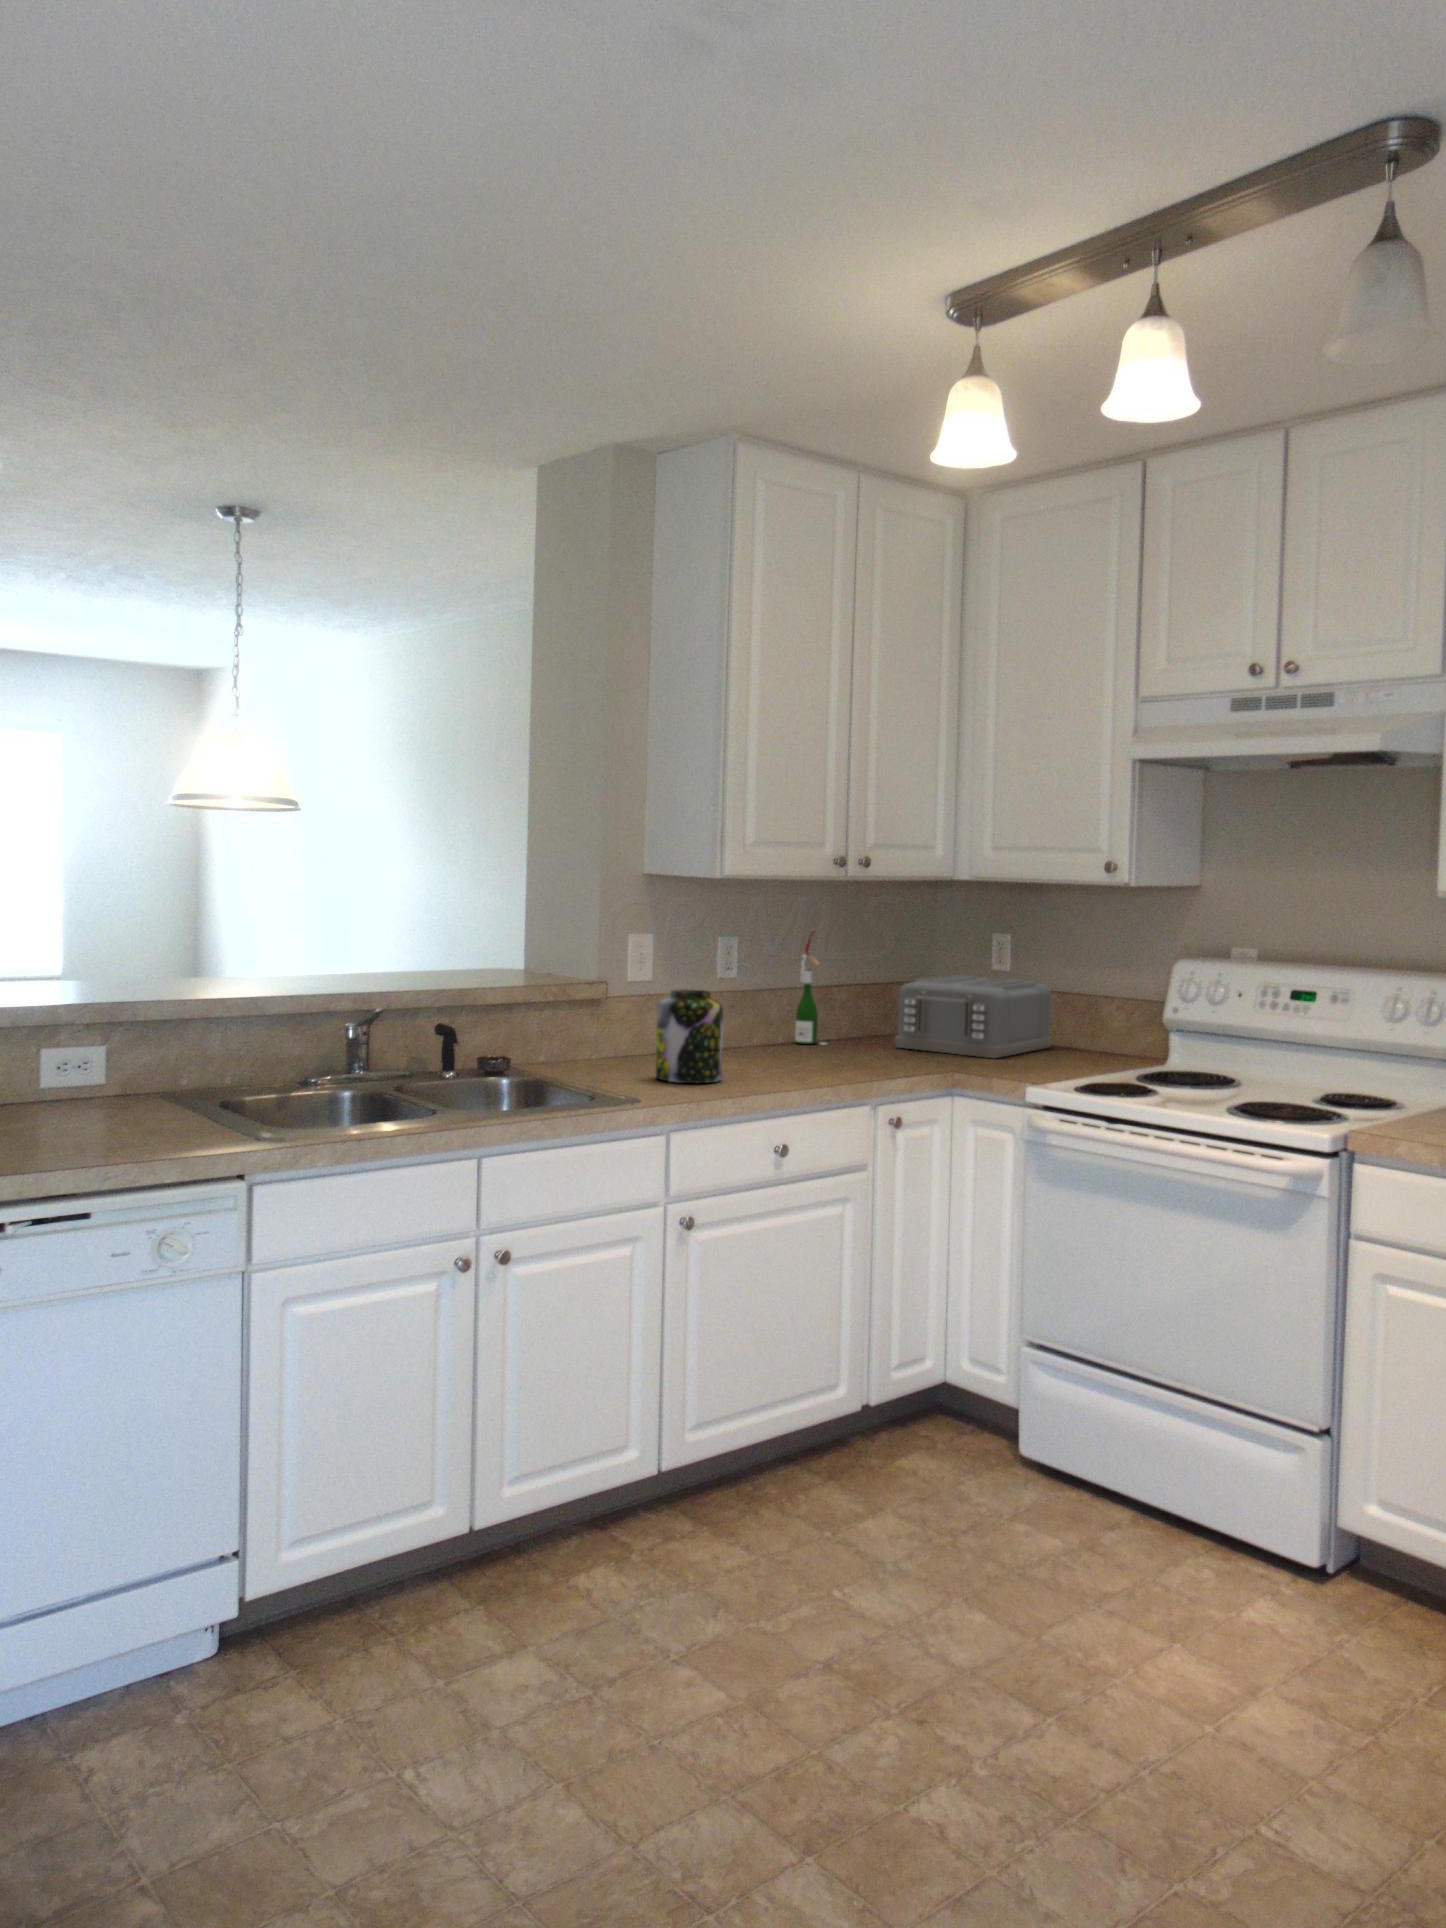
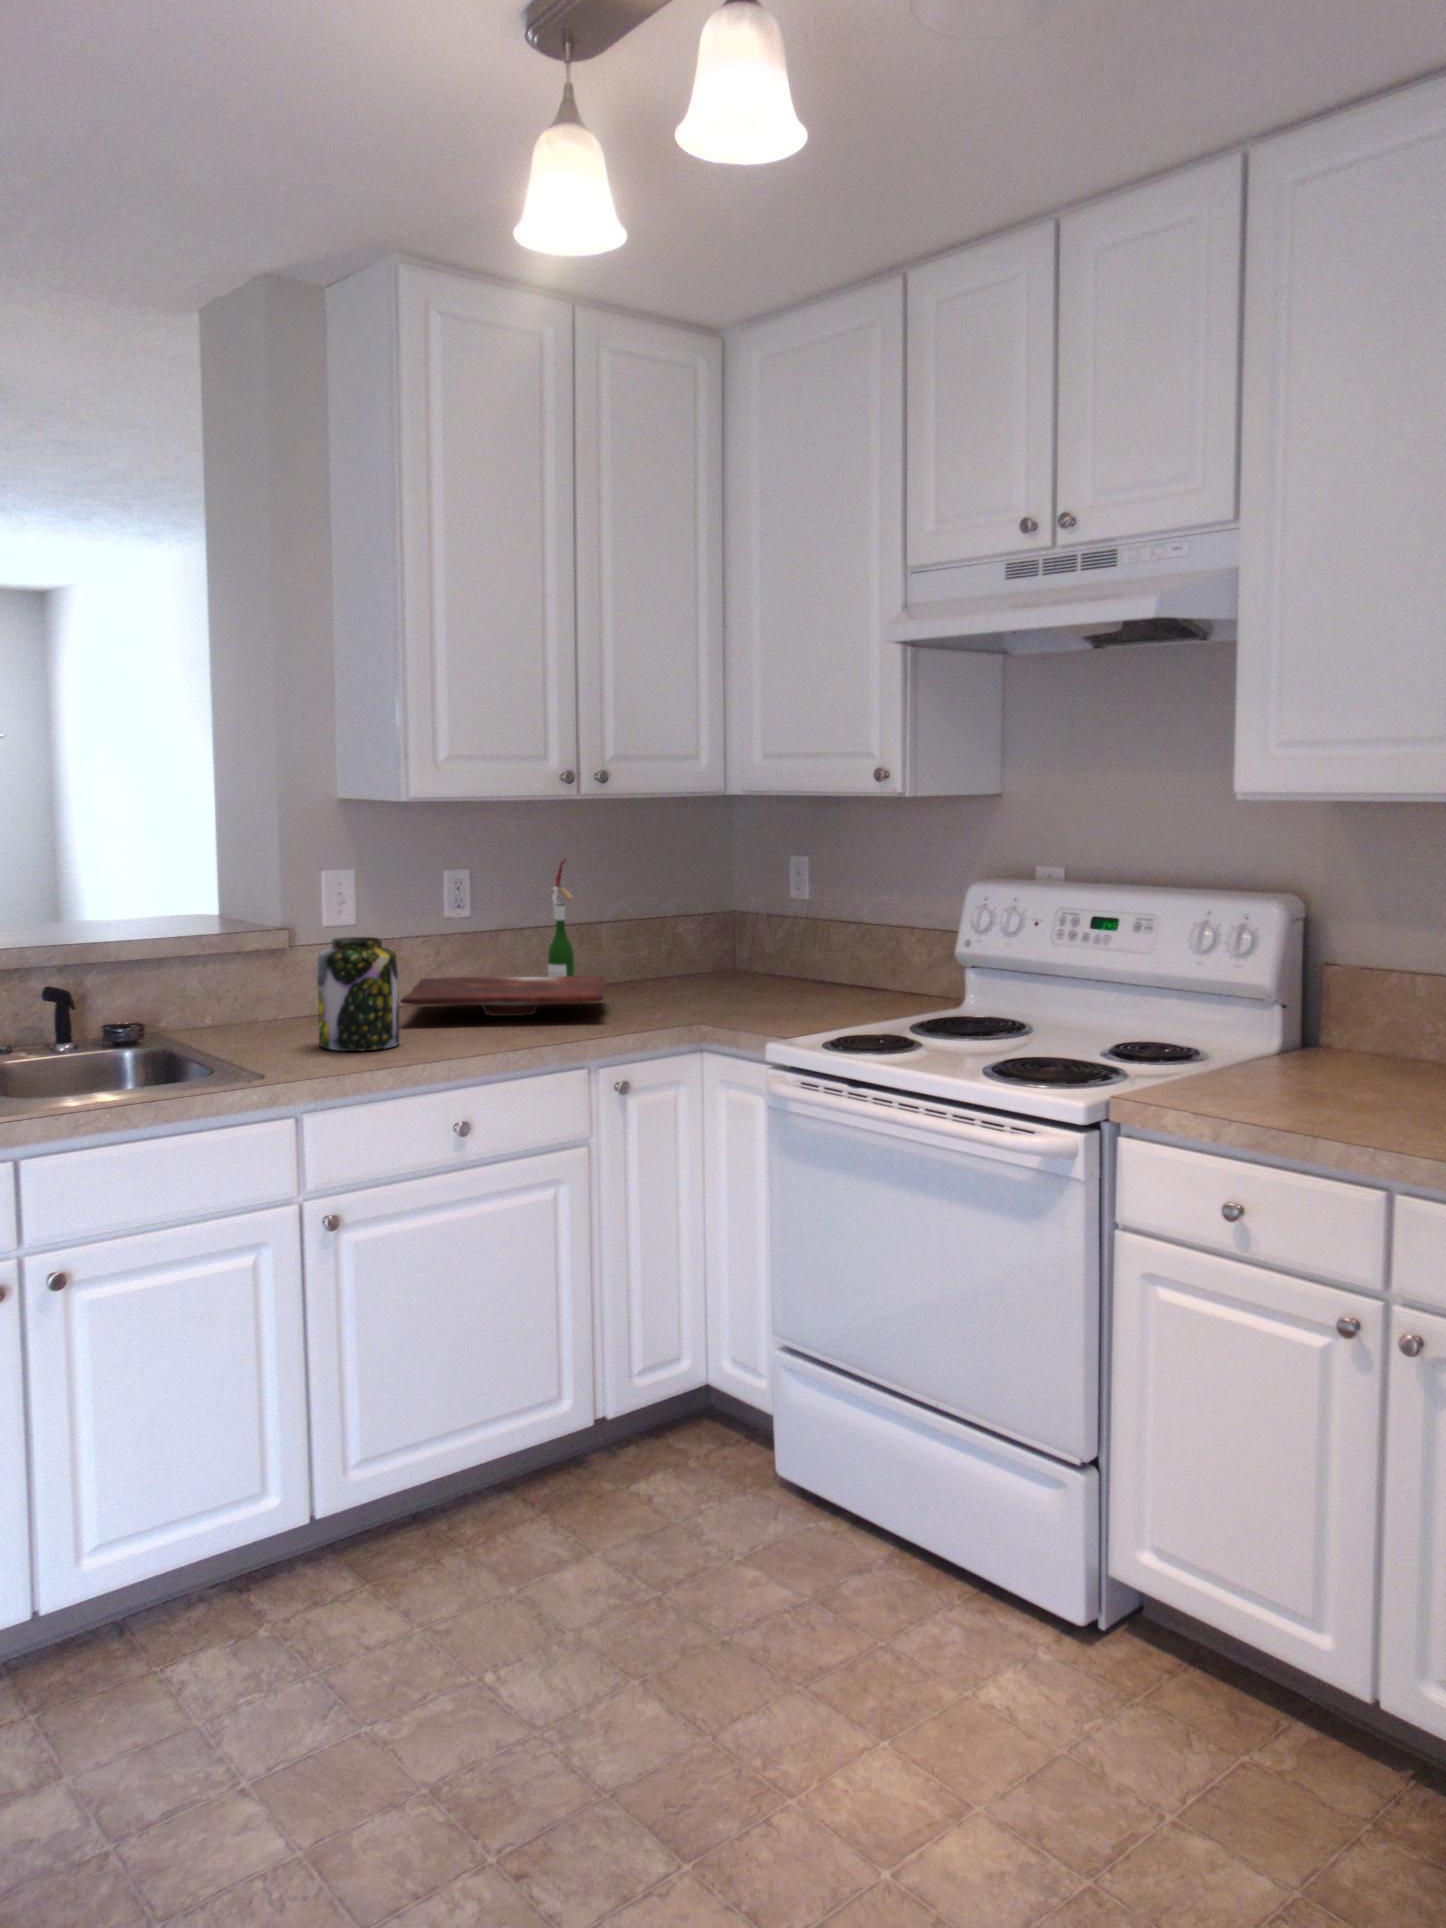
toaster: present [895,975,1052,1058] -> none [660,905,848,1004]
cutting board: none [701,1029,874,1061] -> present [400,976,607,1016]

